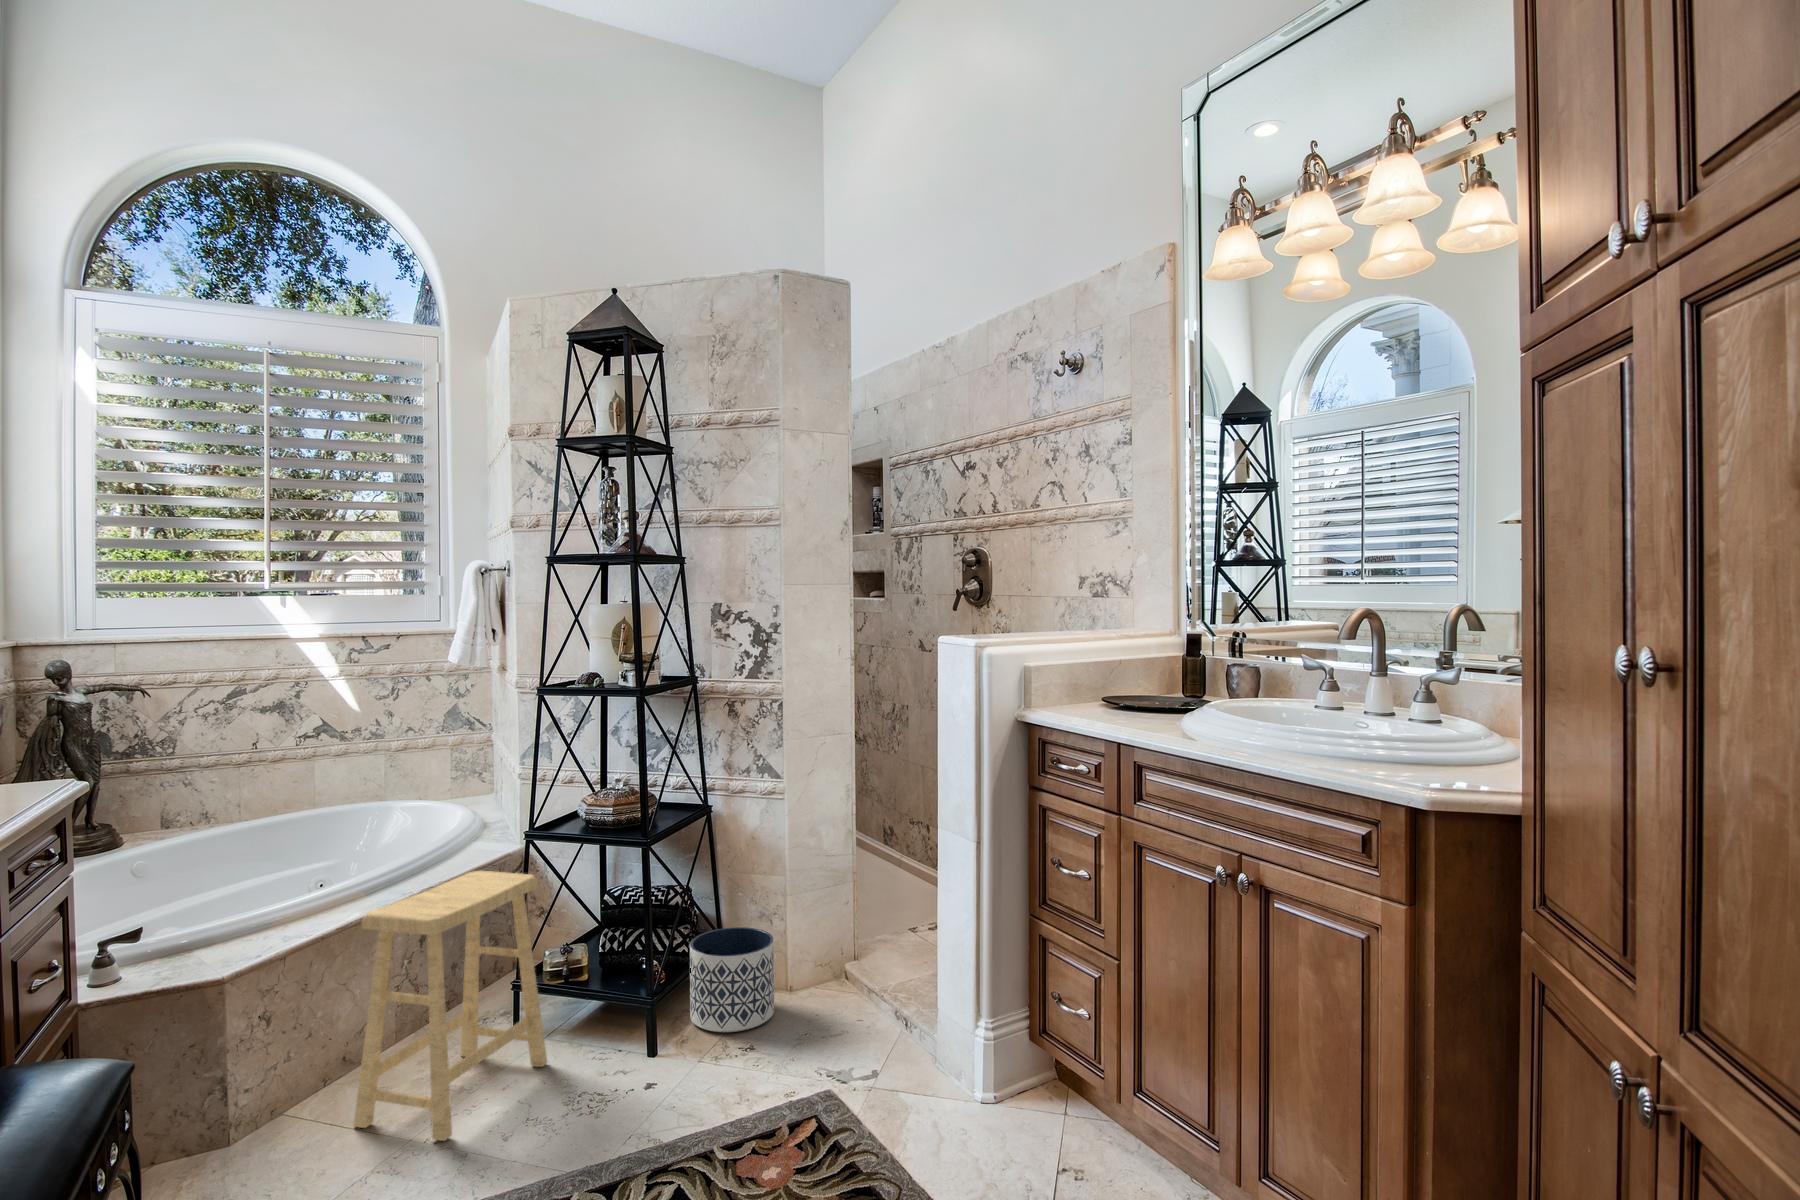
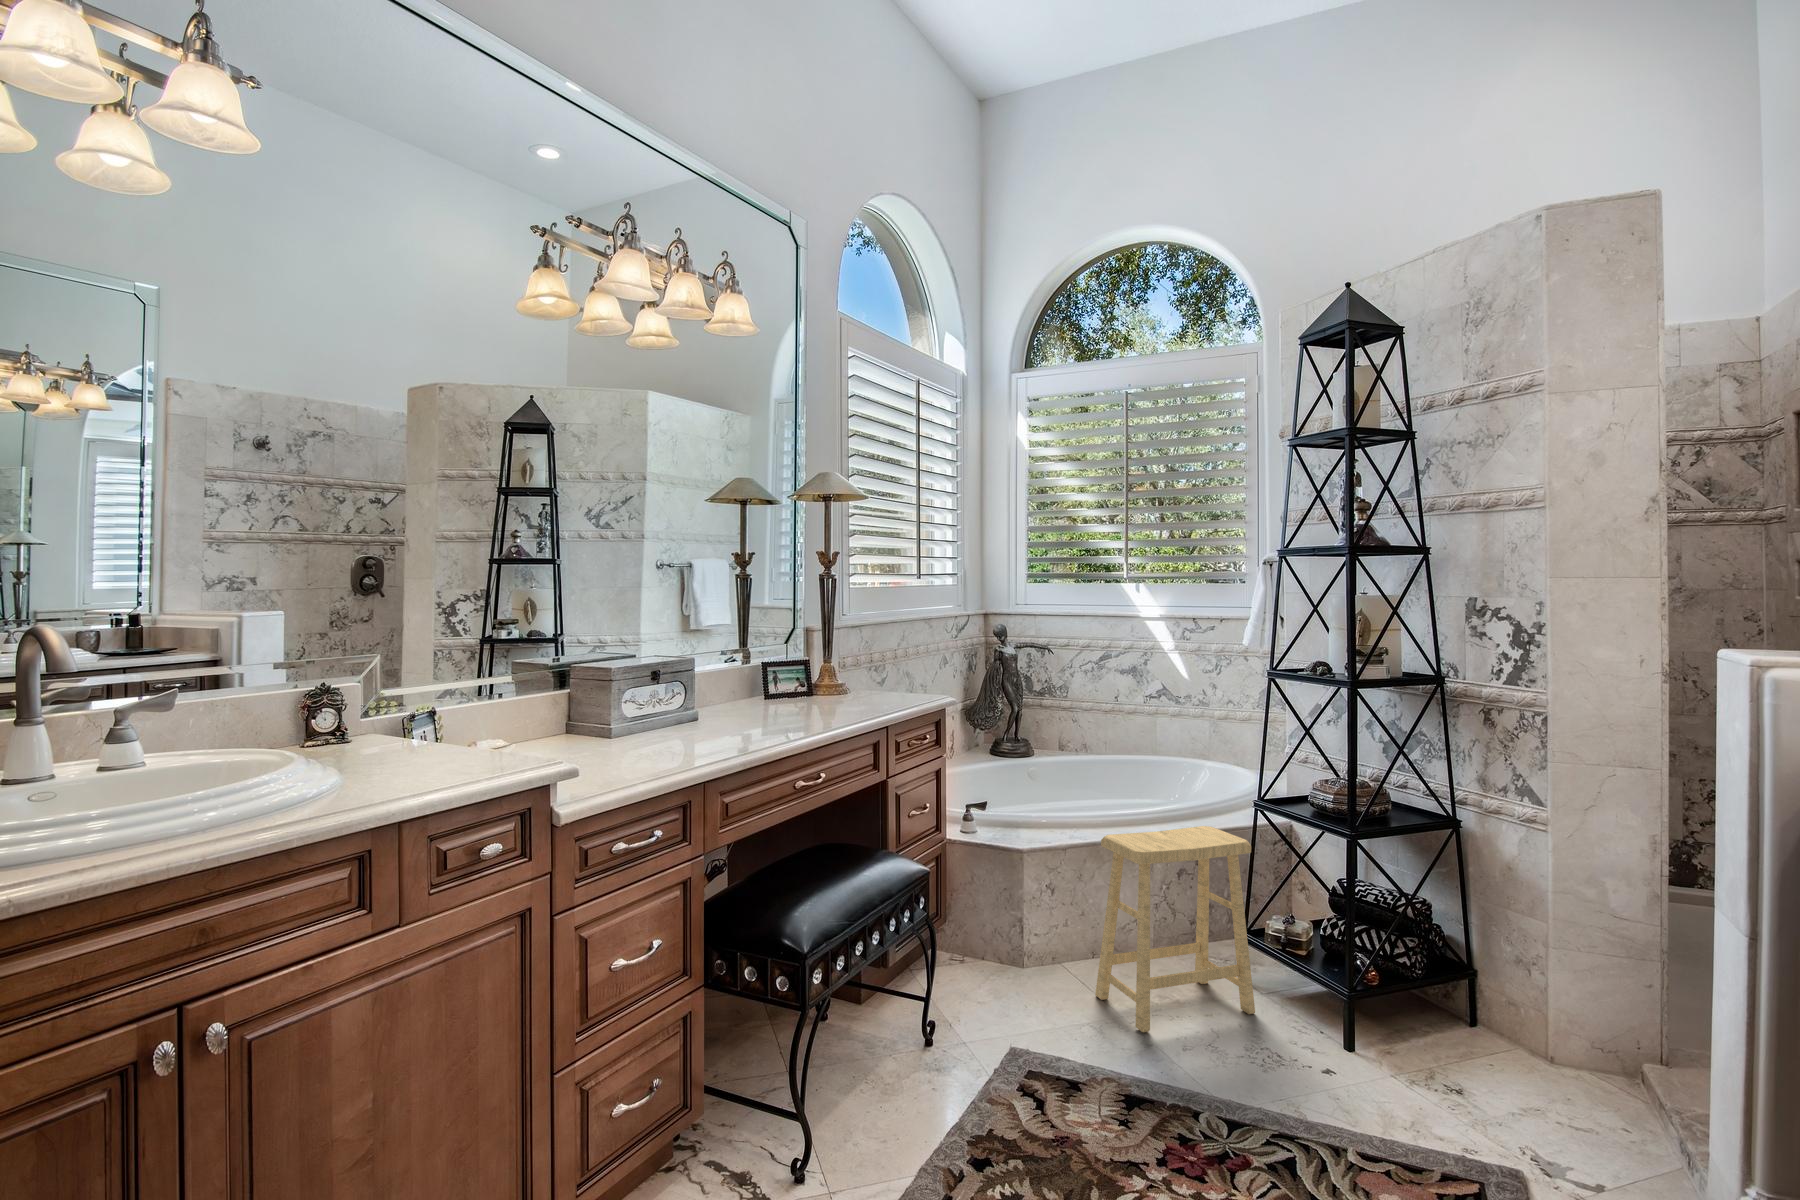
planter: present [690,927,774,1032] -> none [1412,951,1518,1070]

